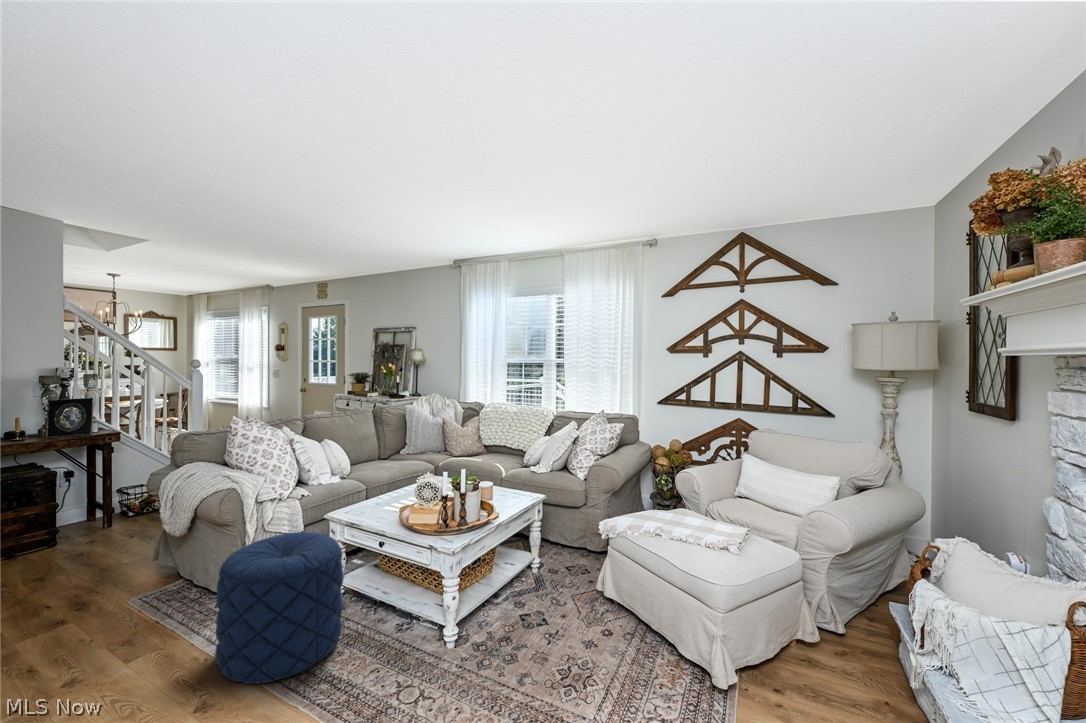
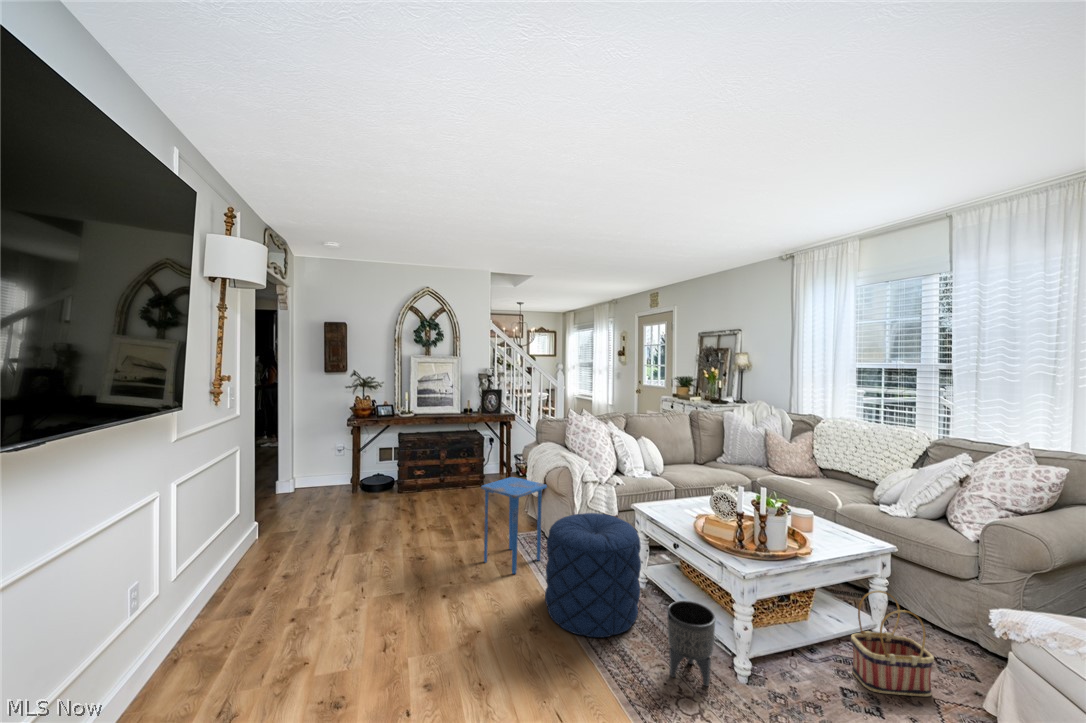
side table: none [83,517,203,651] -> present [481,477,547,574]
basket: none [526,532,576,612] -> present [851,591,934,696]
planter: none [381,592,428,676] -> present [667,601,715,686]

